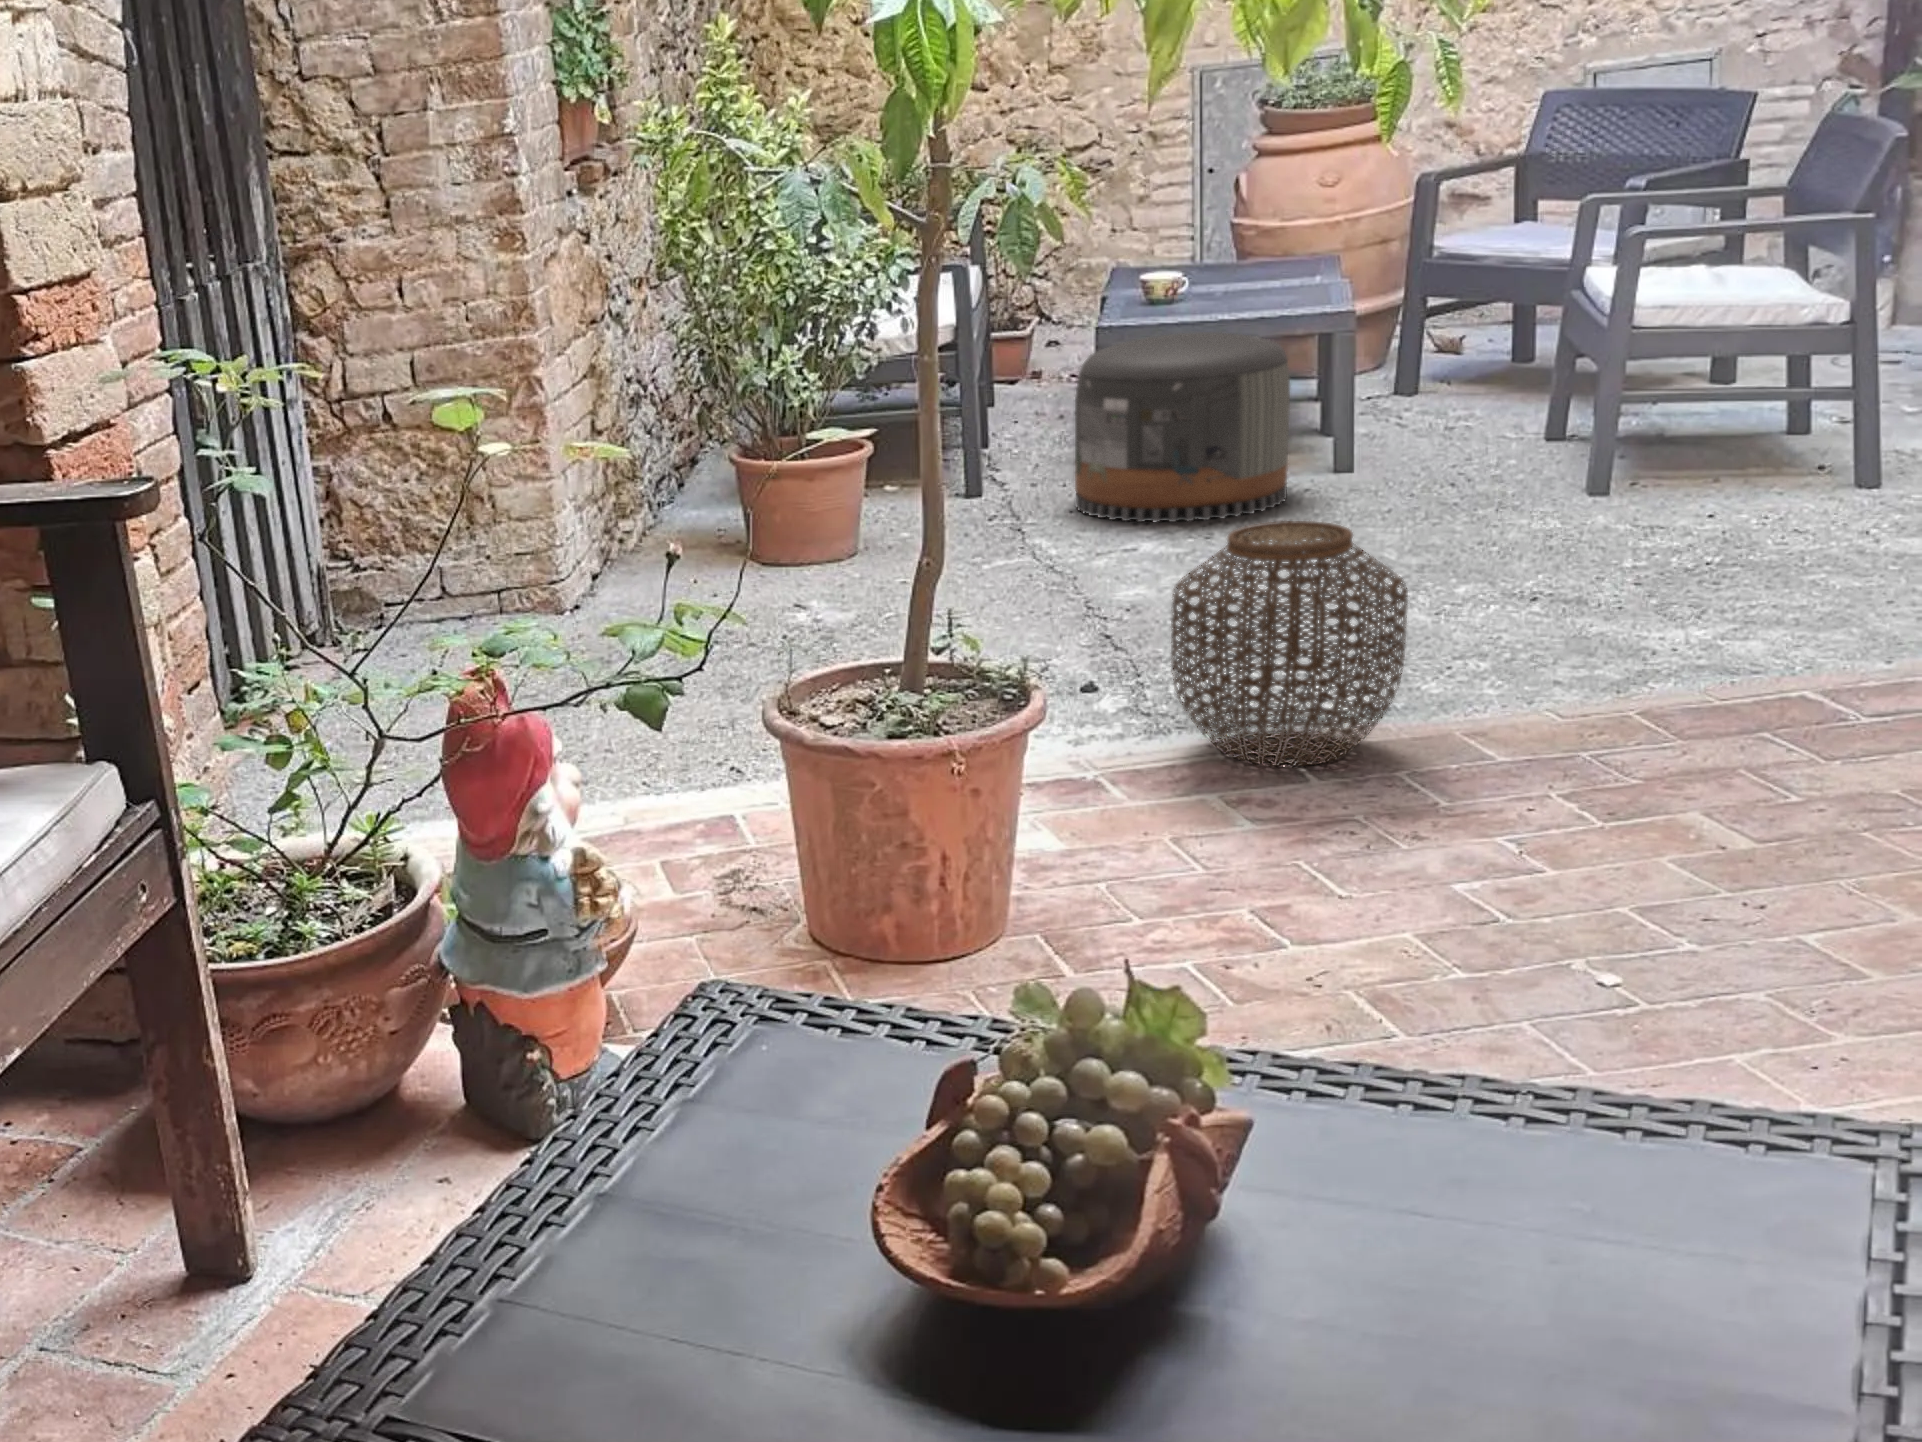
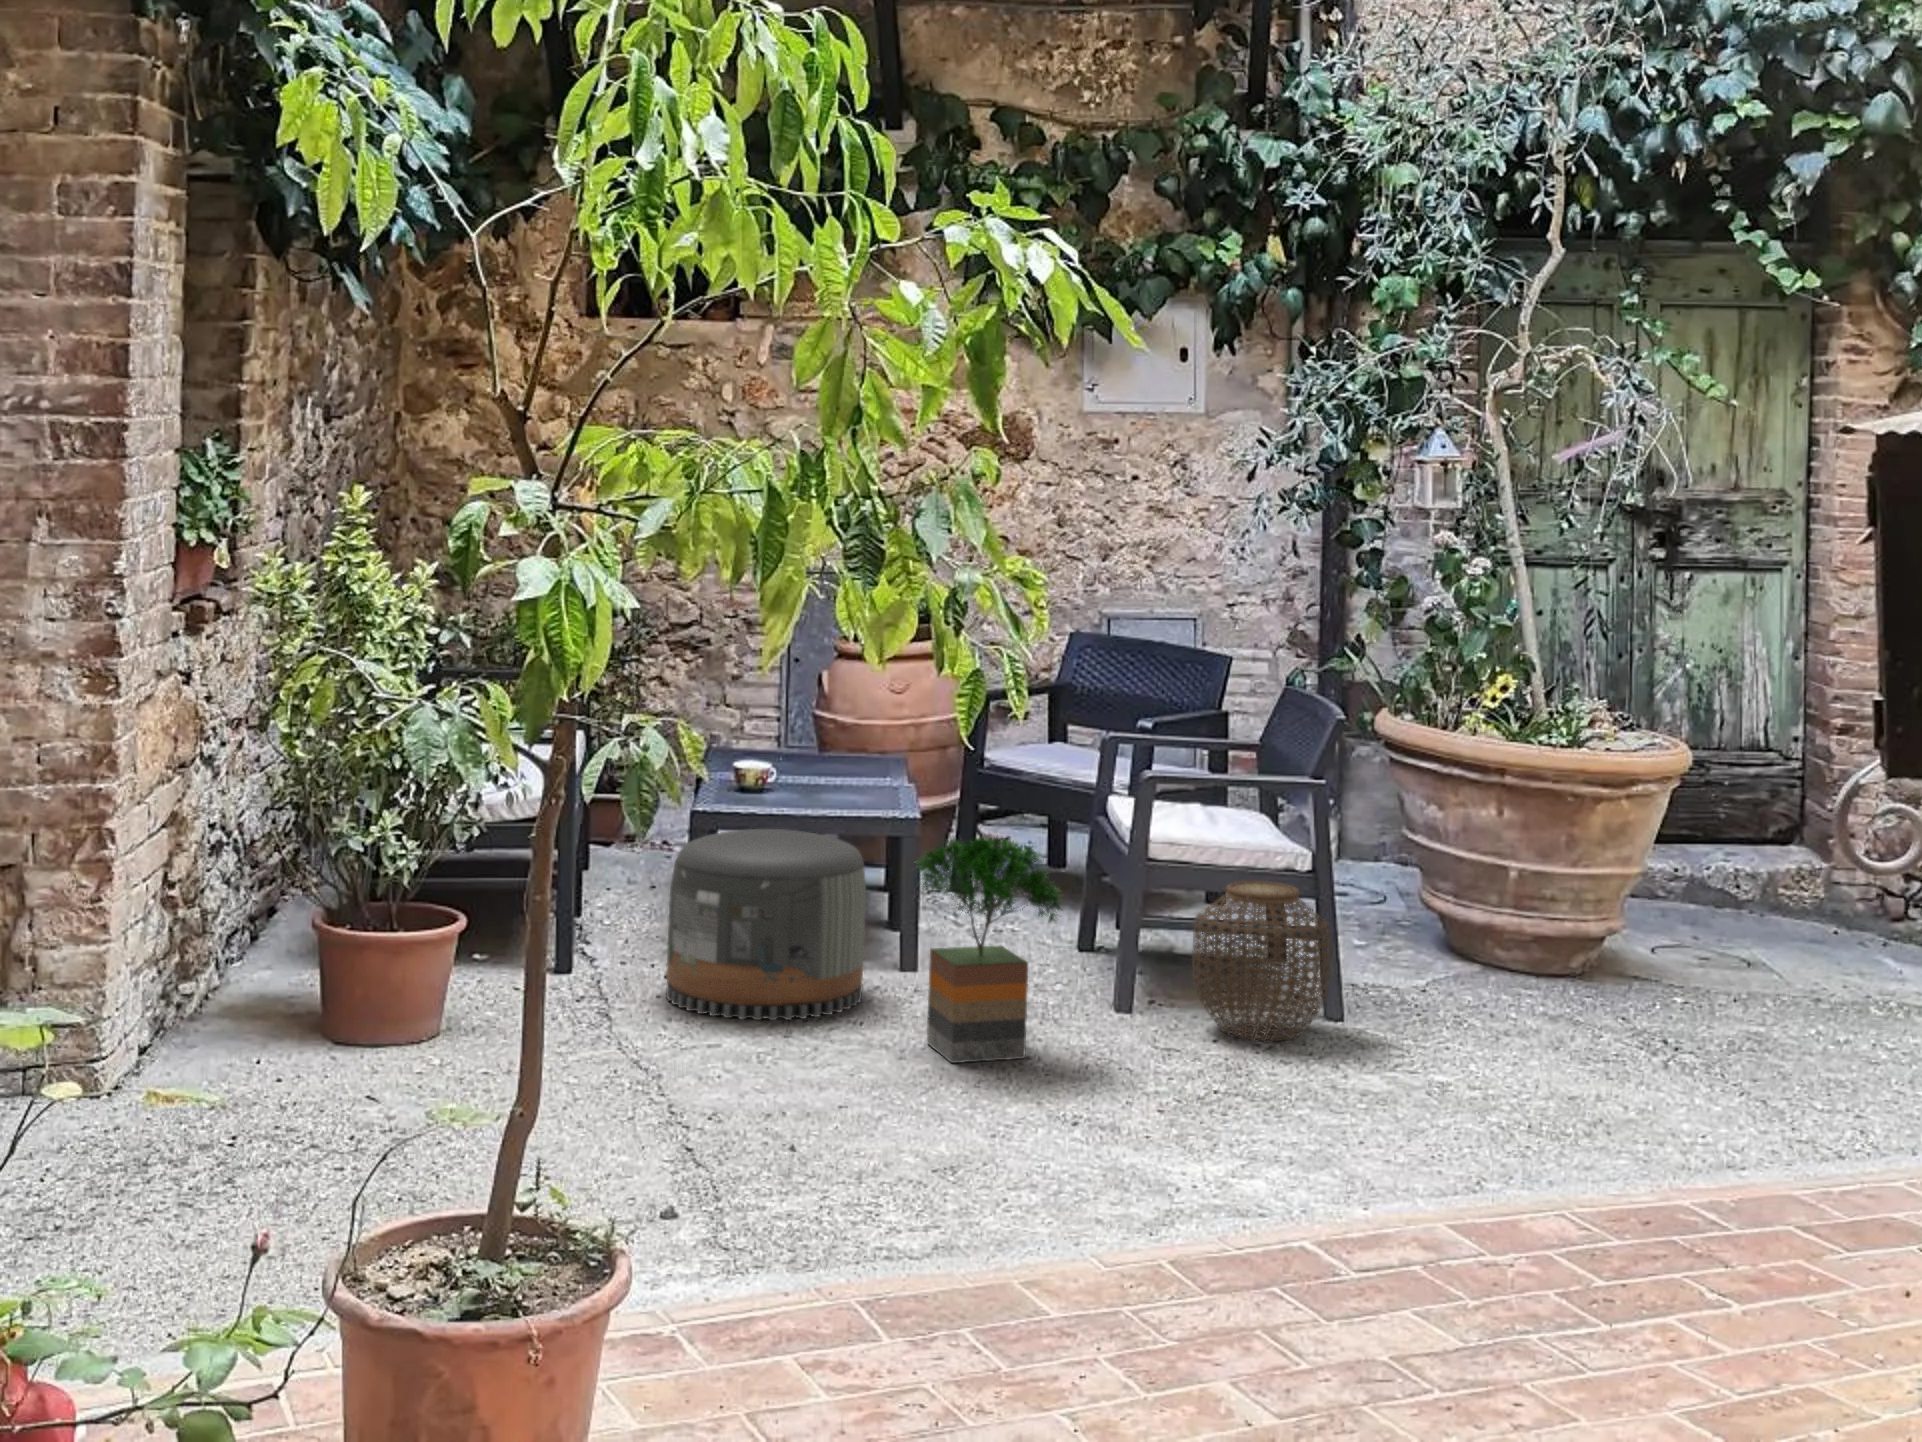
potted tree: none [1346,306,1535,549] -> present [916,835,1062,1063]
woven basket: present [1171,521,1408,766] -> present [1192,881,1331,1041]

